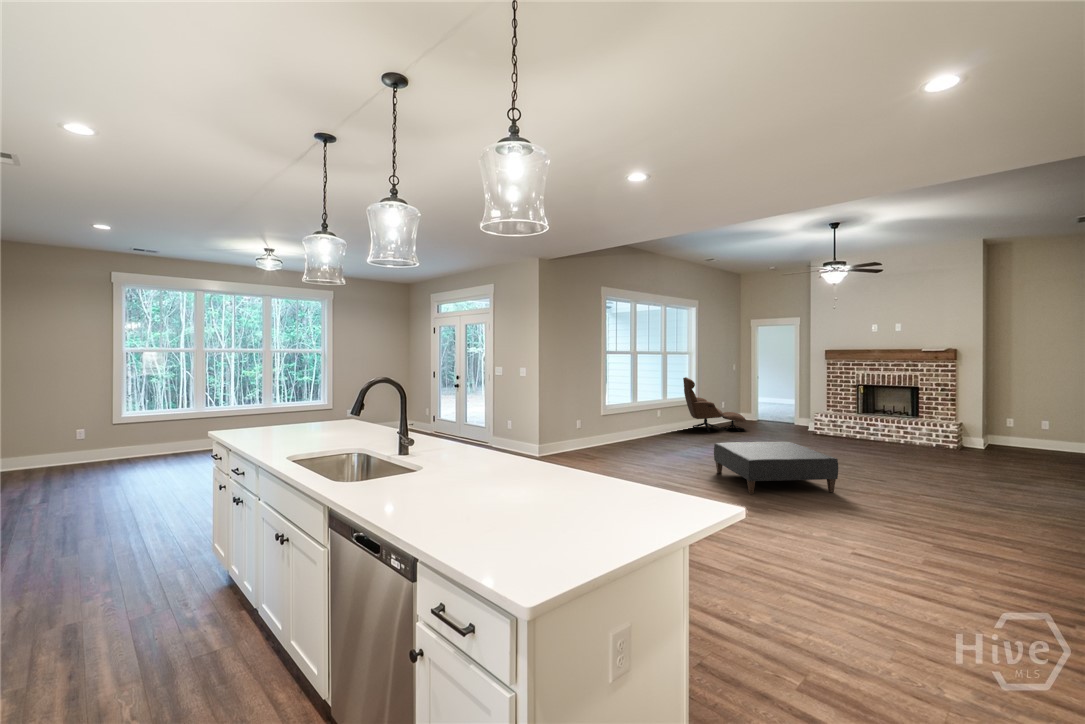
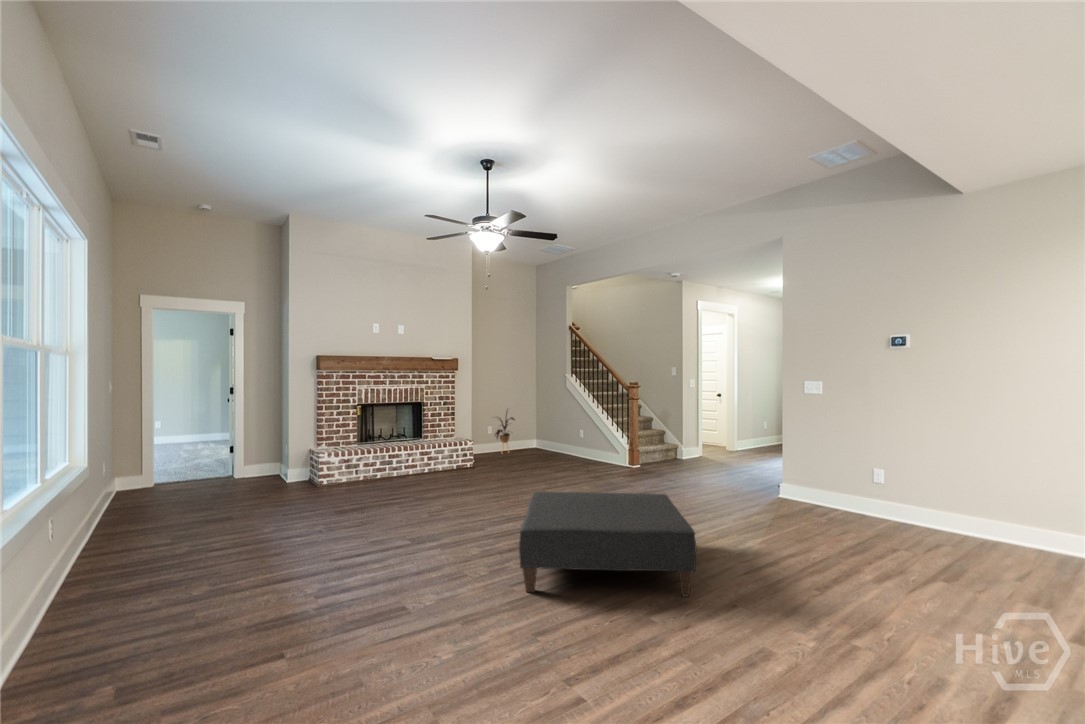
lounge chair: present [683,377,746,432] -> none [72,411,229,542]
house plant: none [1032,403,1068,452] -> present [496,418,515,450]

